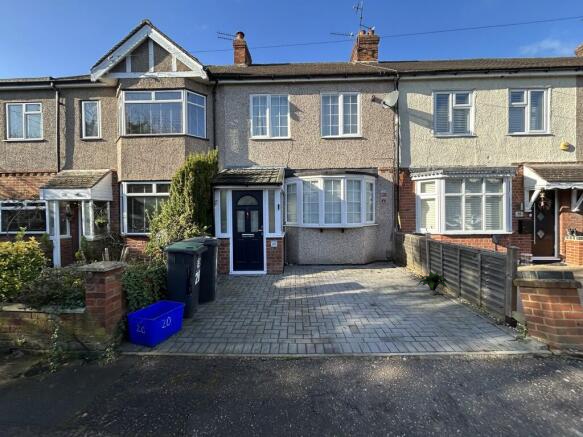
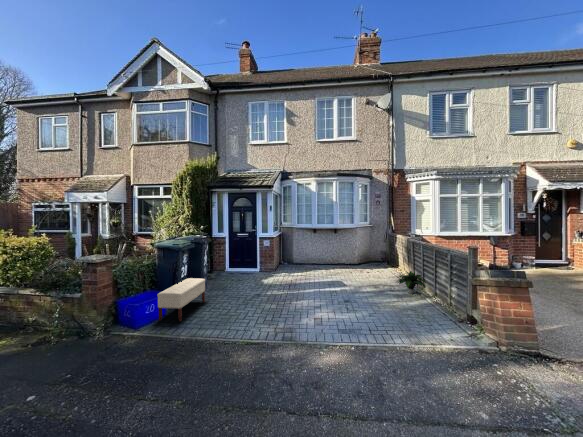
bench: none [176,283,221,333] -> present [157,278,205,321]

